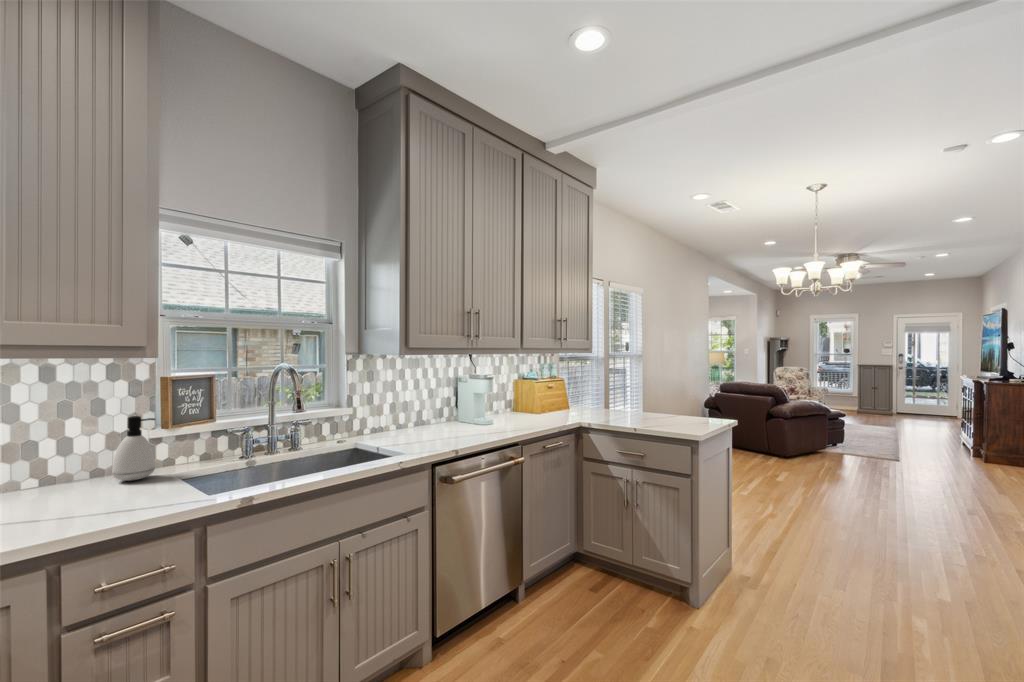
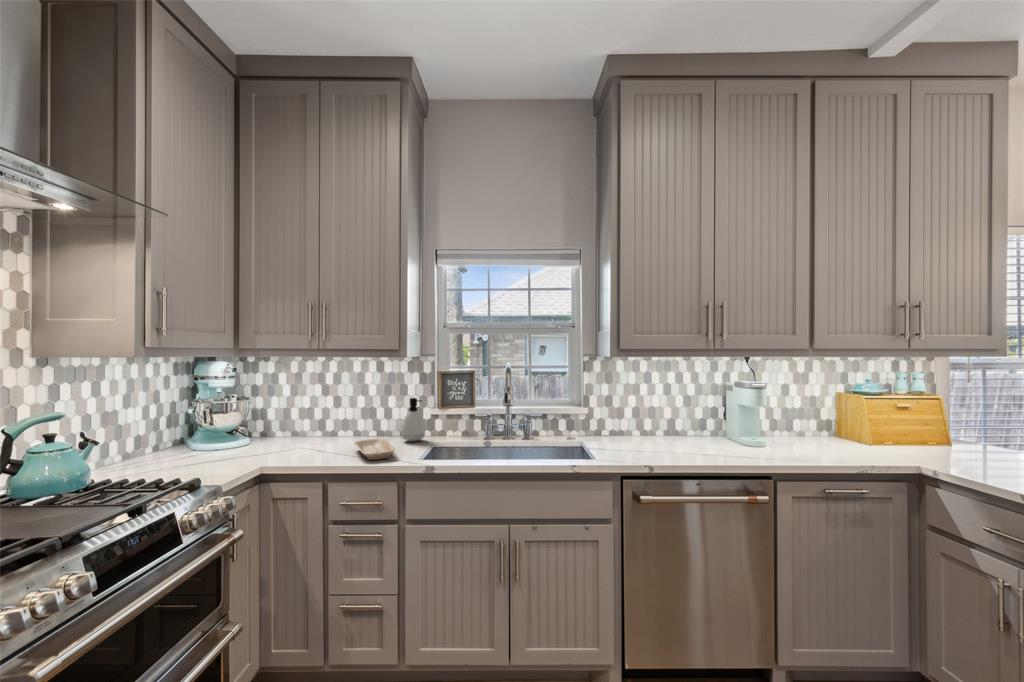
tray: none [54,482,171,511] -> present [354,439,395,460]

